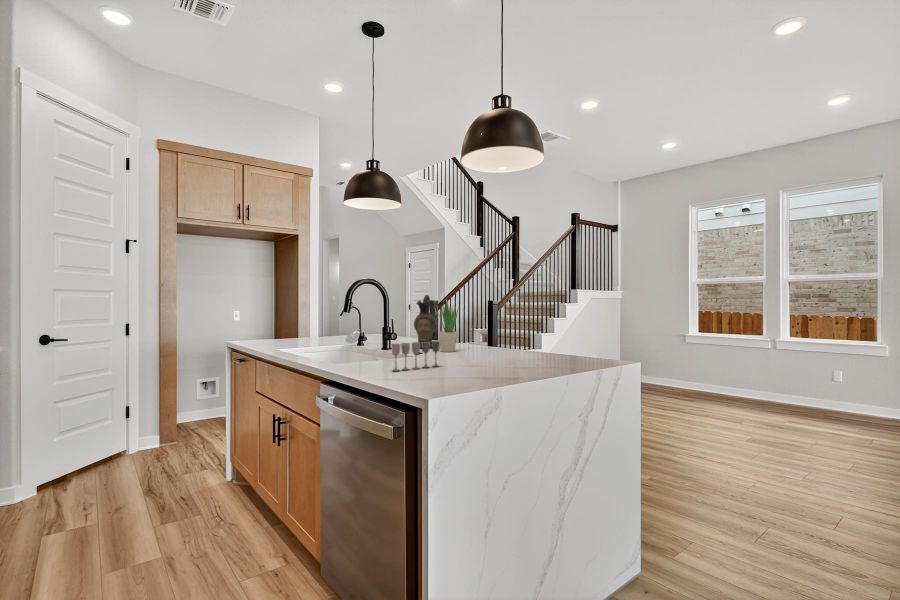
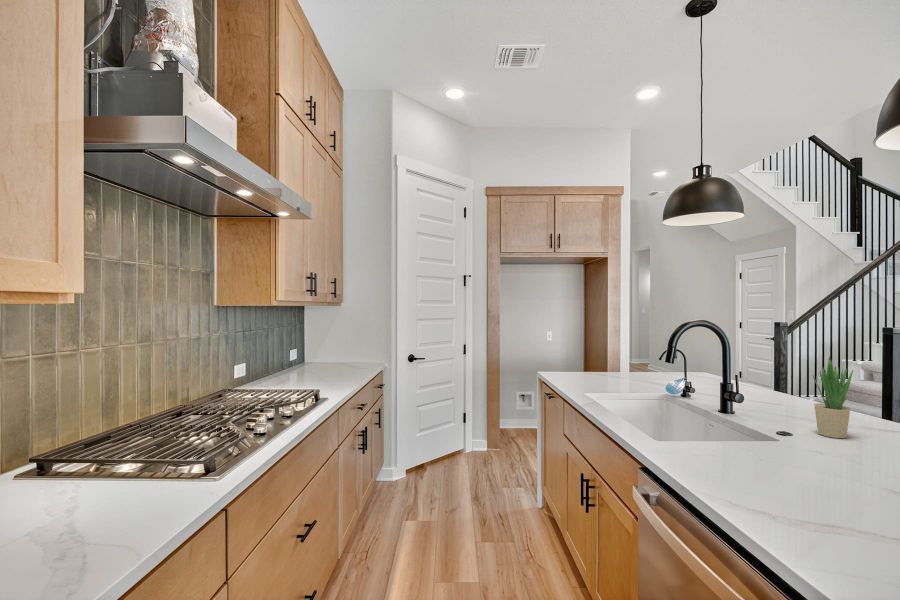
ceramic pitcher: present [414,295,436,348] -> none [766,343,805,420]
wine glass: present [391,341,440,371] -> none [744,444,834,488]

